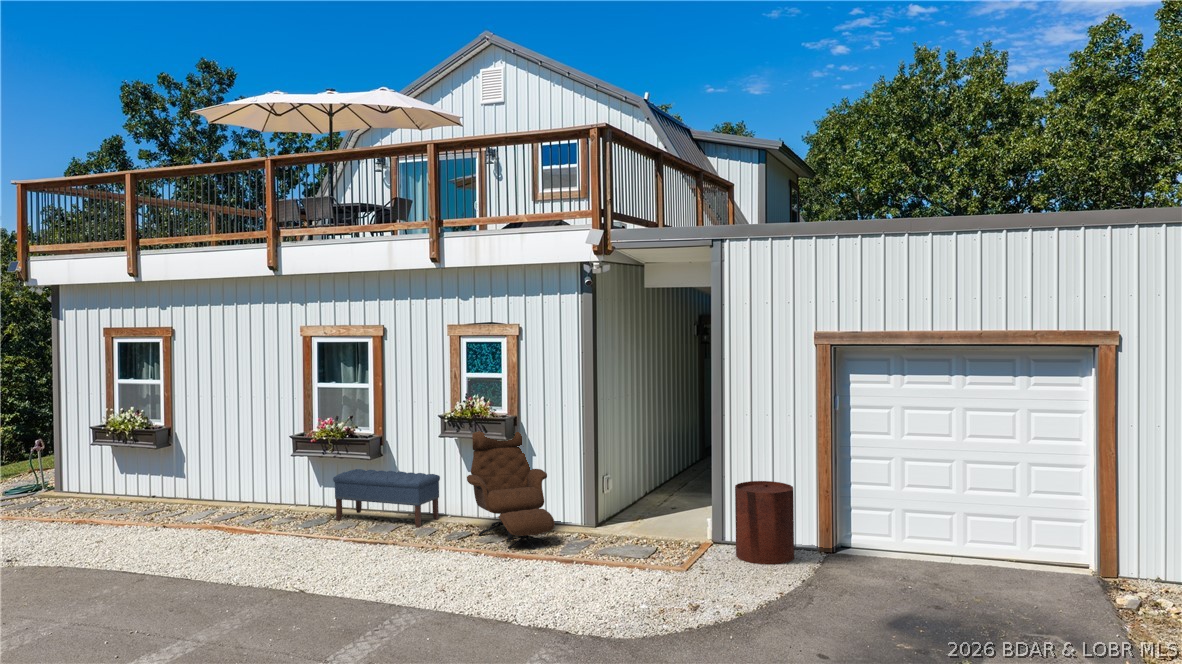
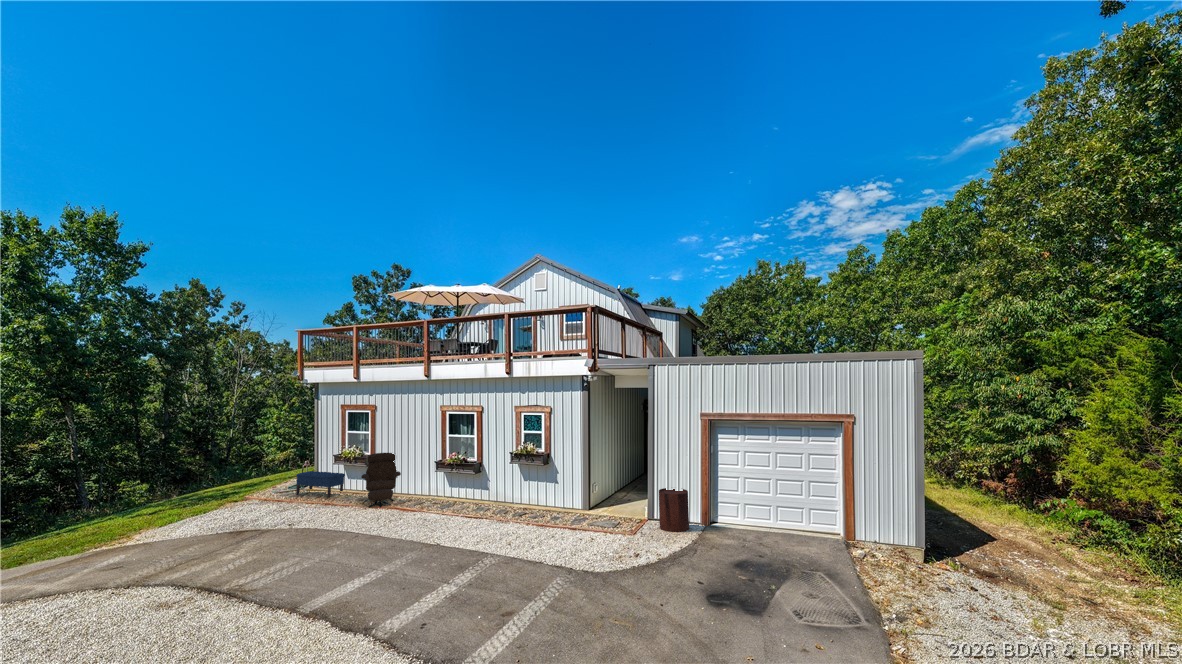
lounge chair: present [467,431,555,550] -> present [361,453,401,507]
bench: present [333,469,440,528] -> present [296,471,345,498]

